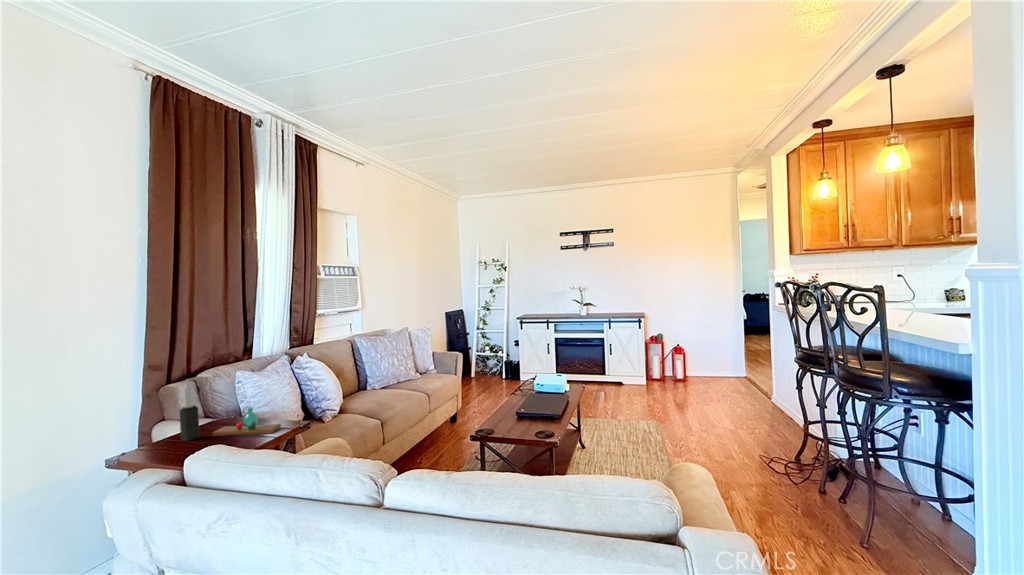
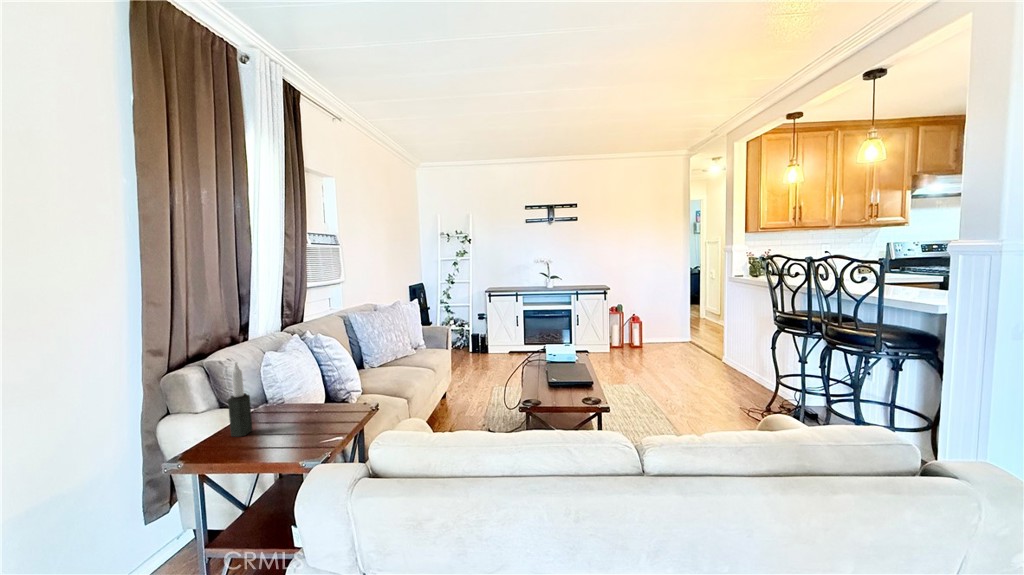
vase: present [212,407,281,436] -> none [267,391,346,429]

